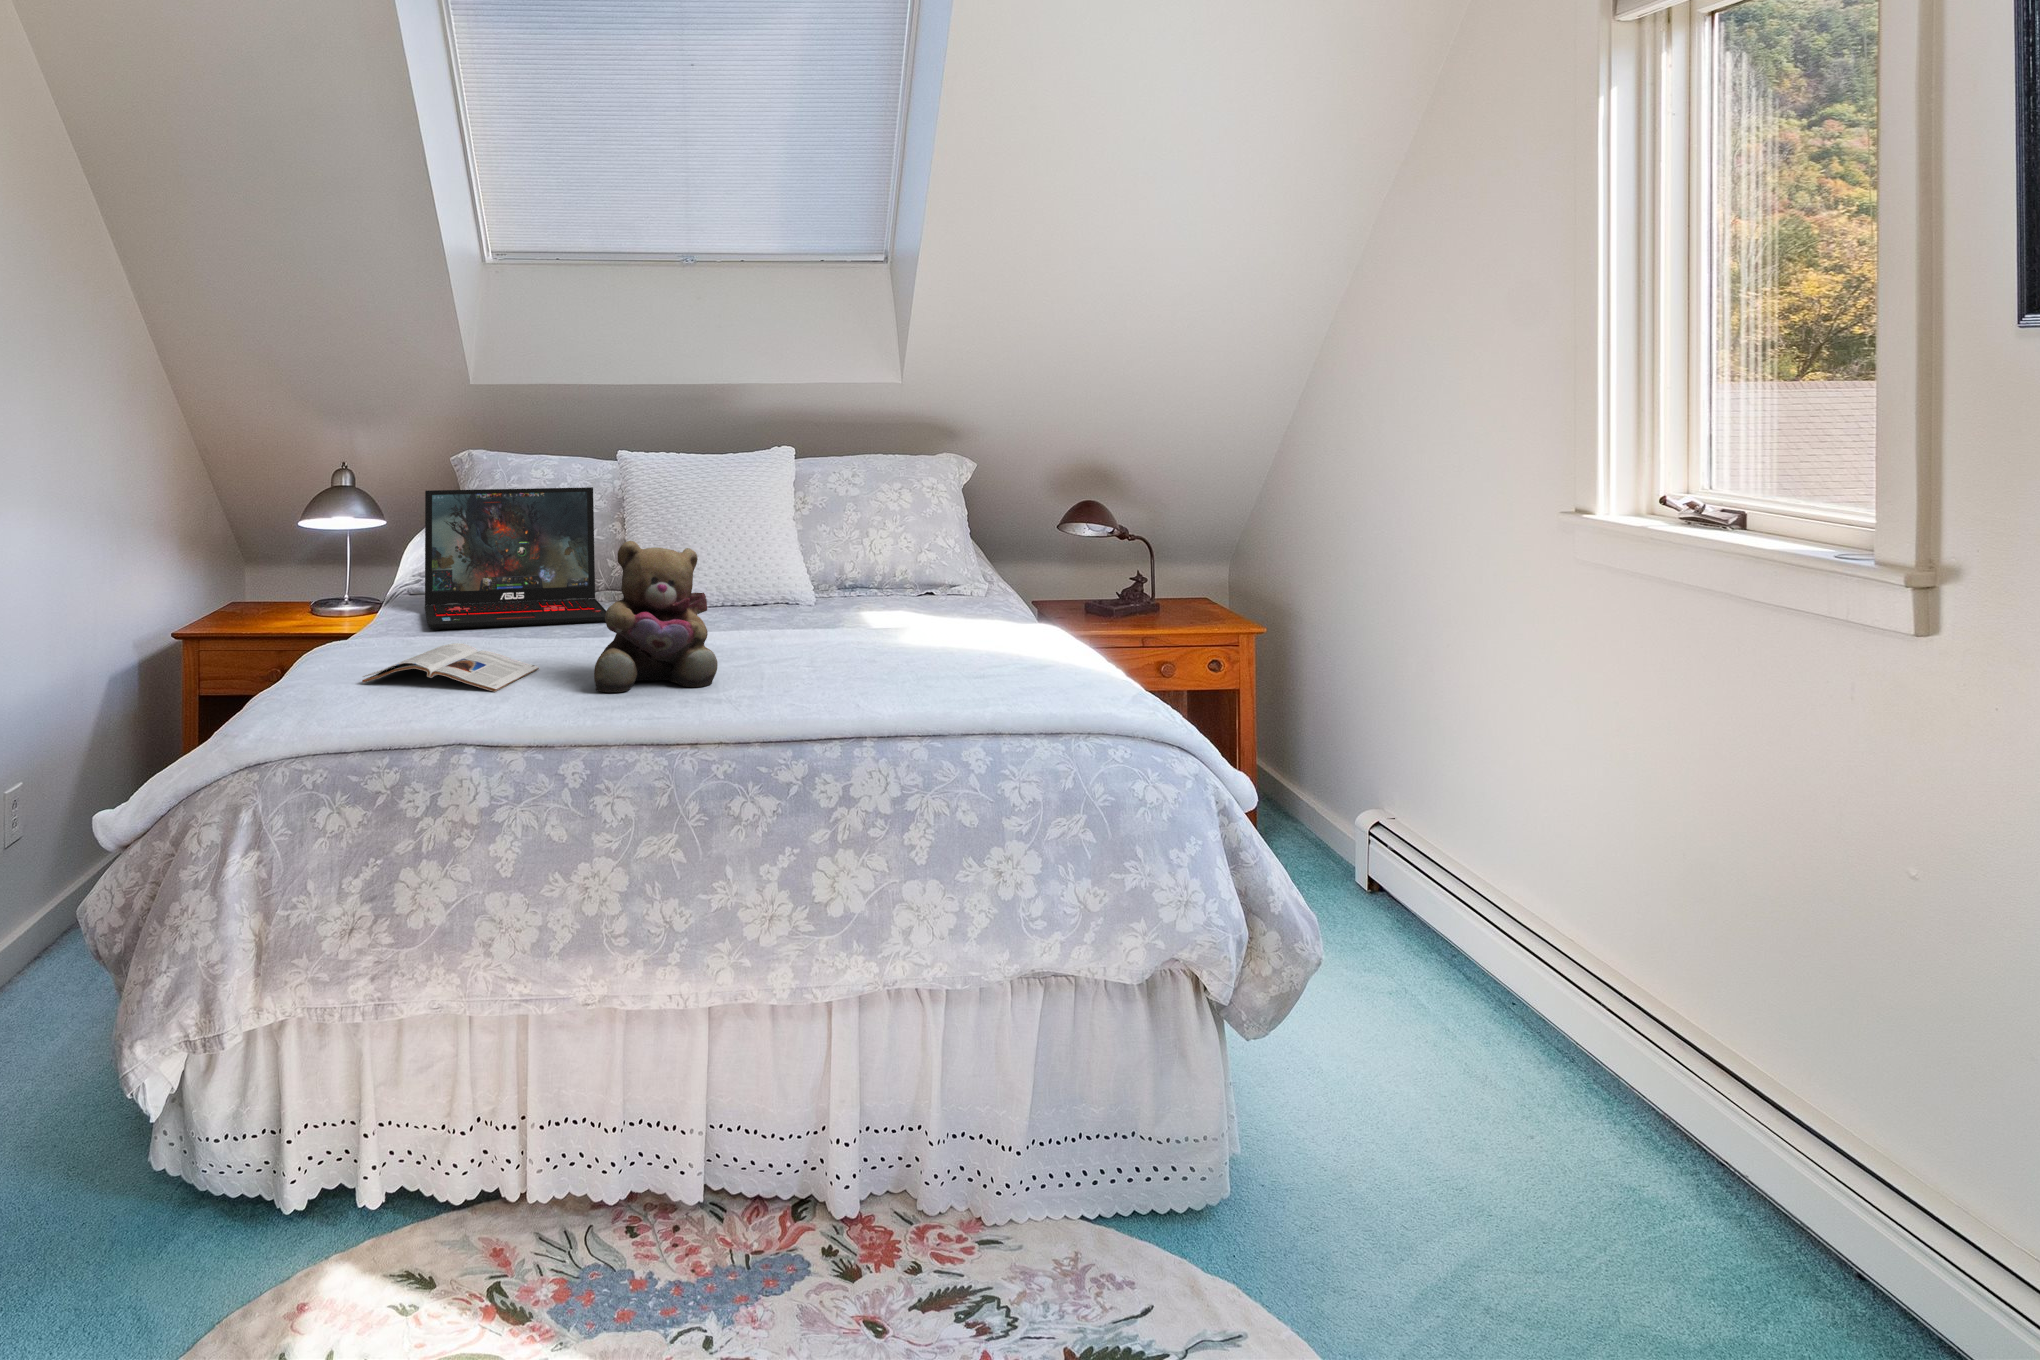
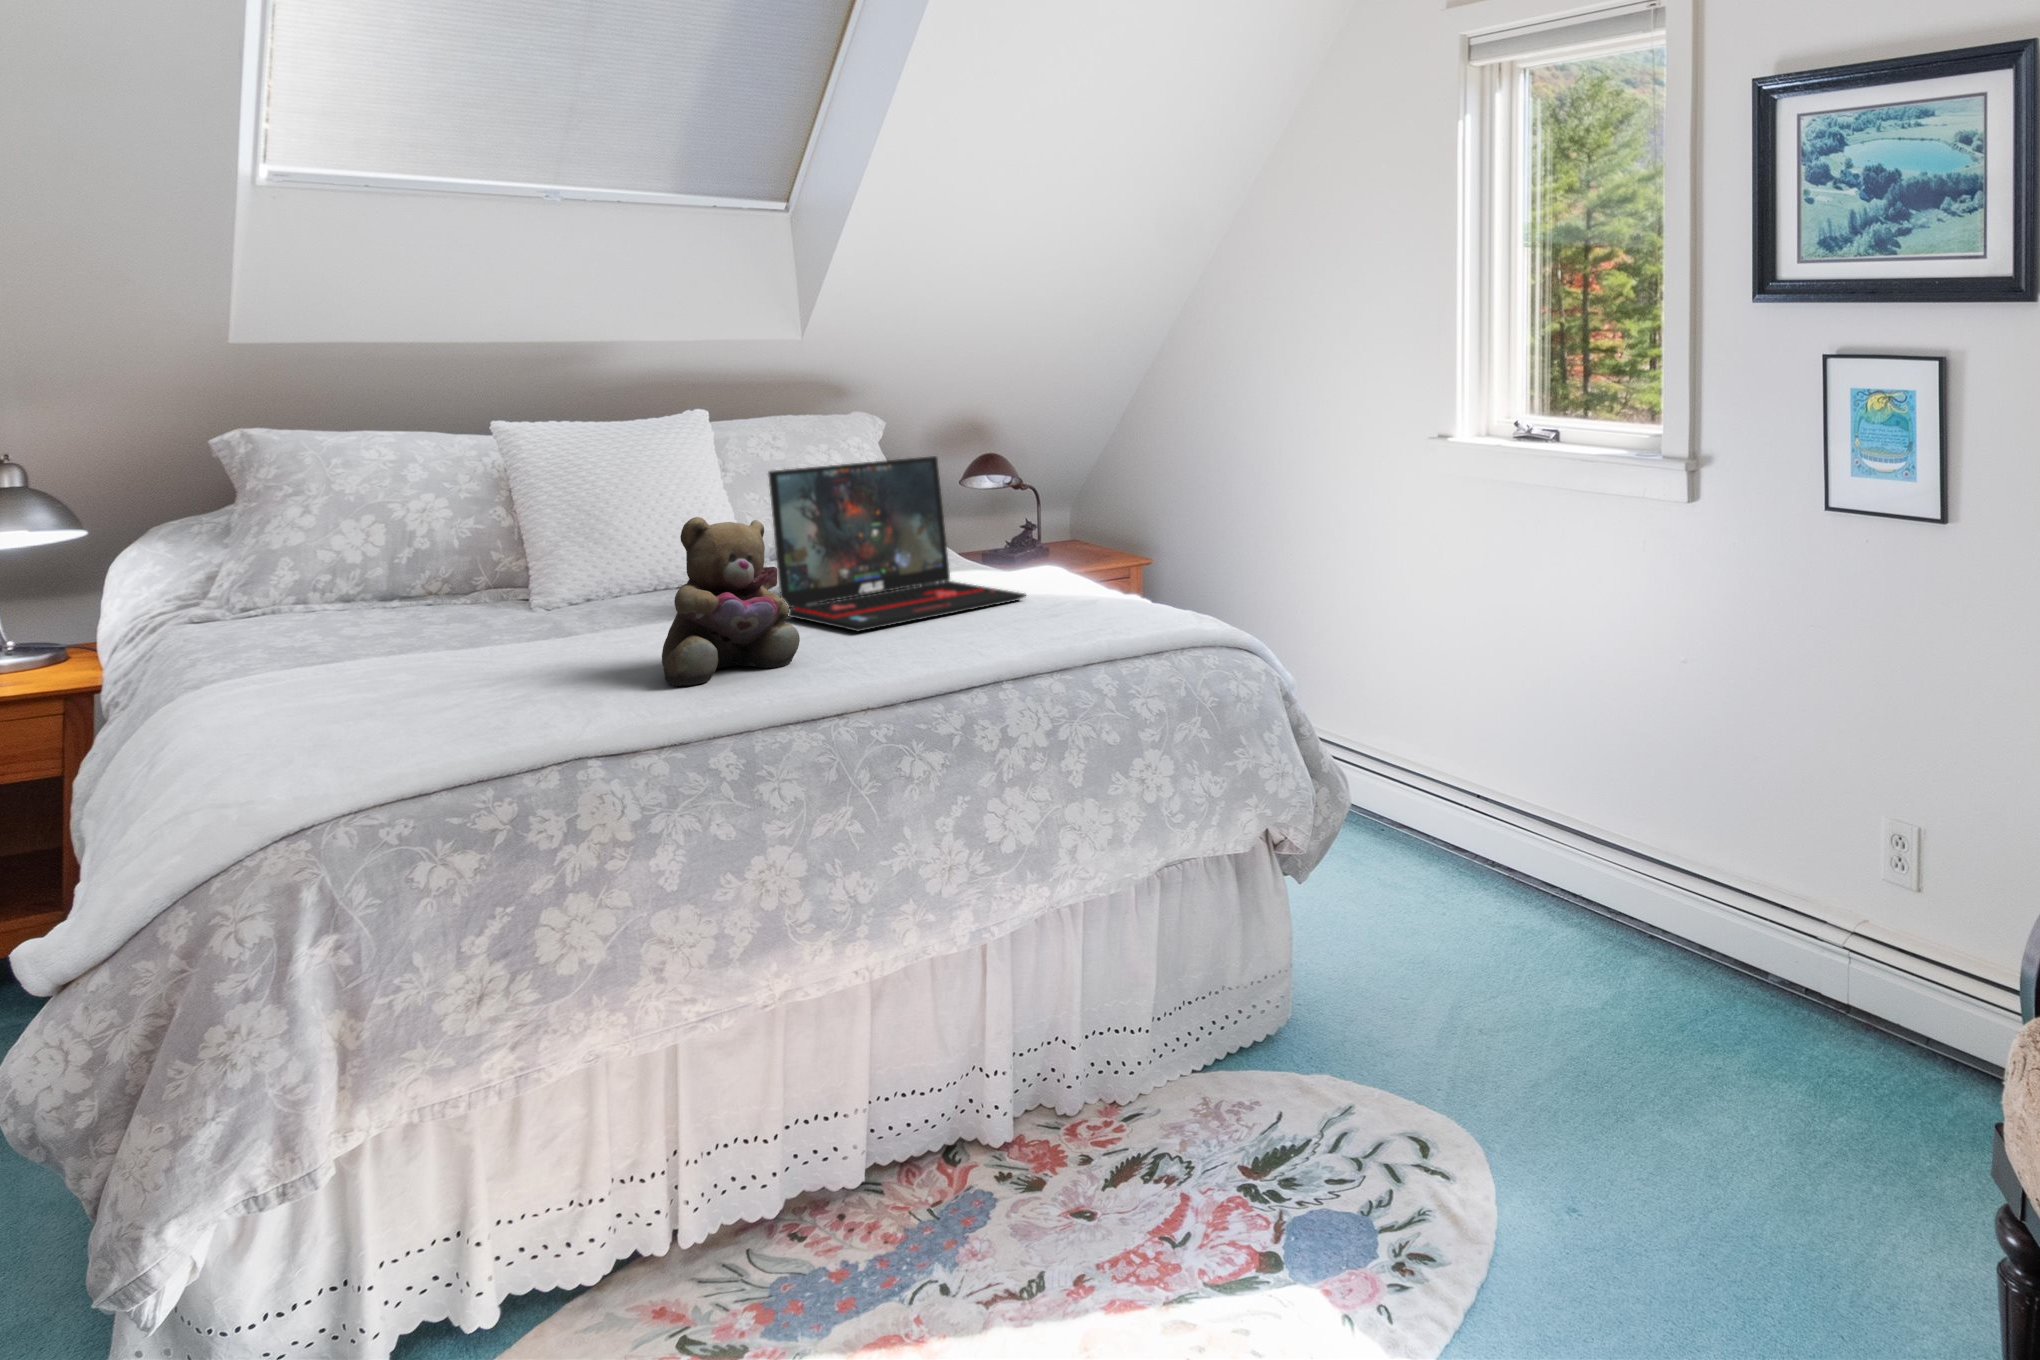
laptop: present [425,487,606,630] -> present [768,456,1026,632]
magazine: present [362,643,539,692] -> none [342,661,558,724]

